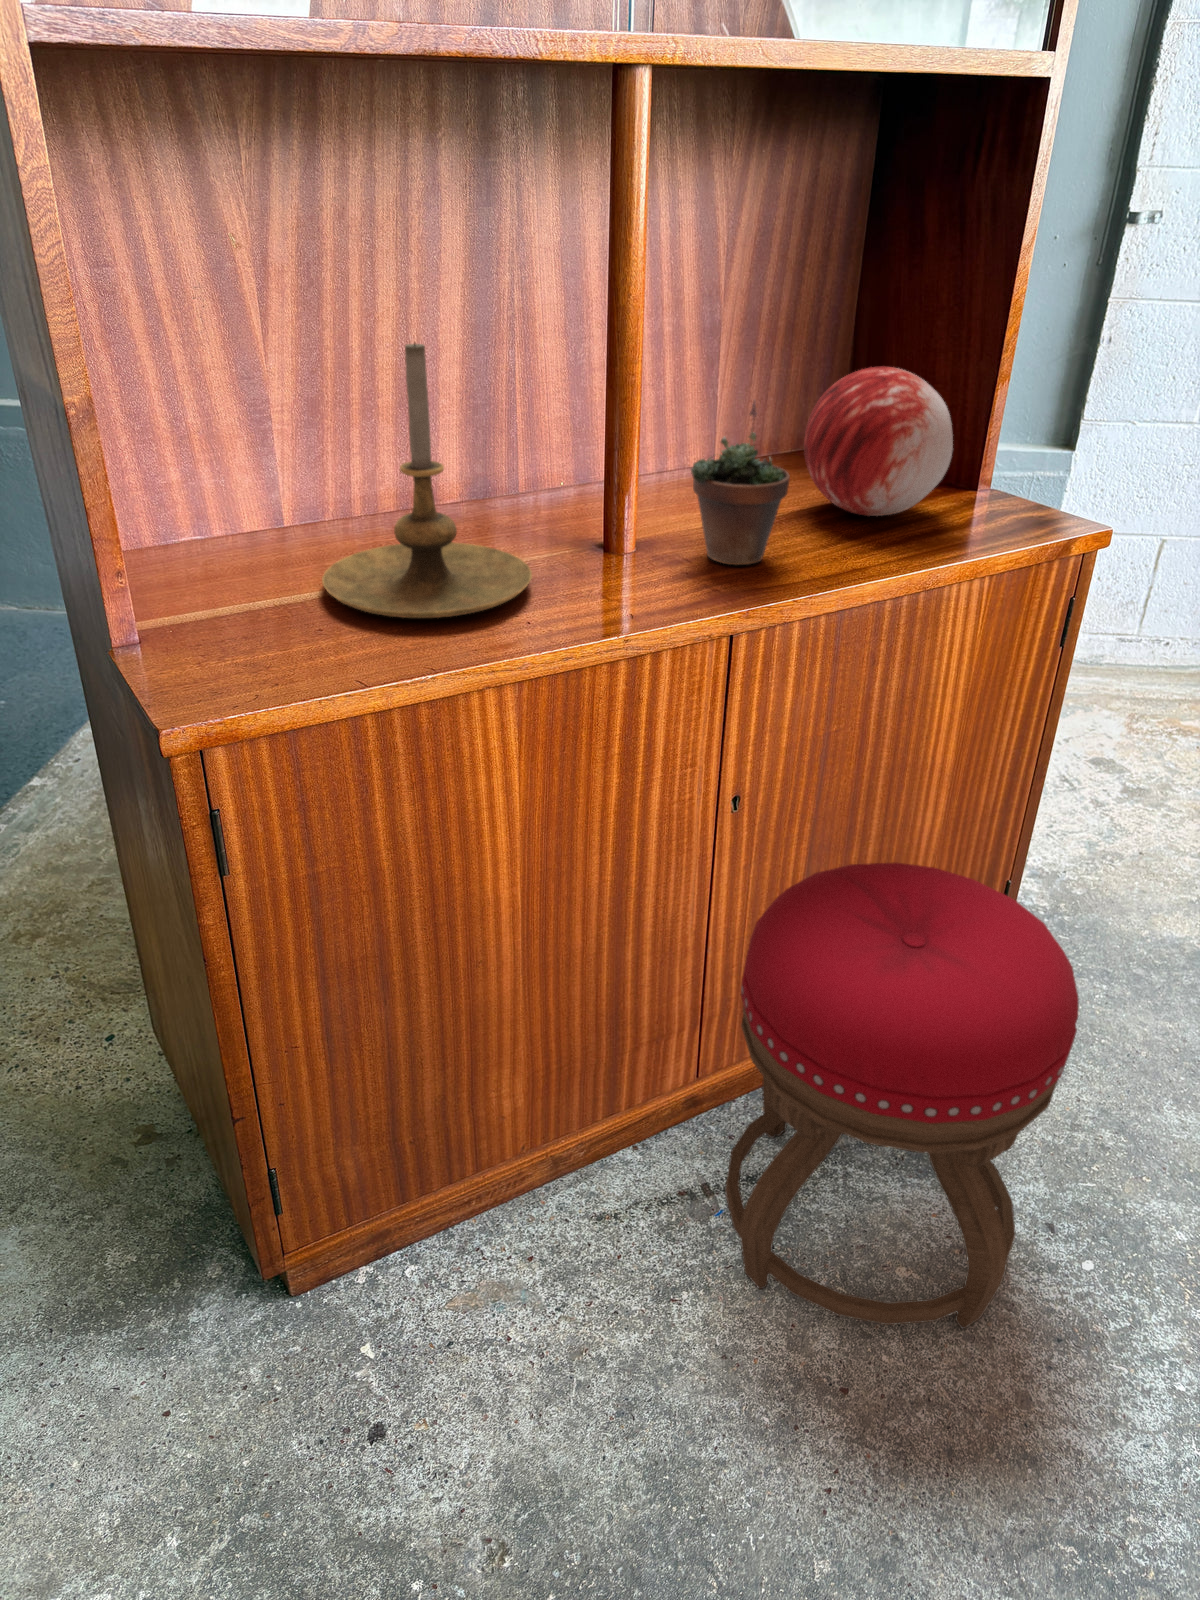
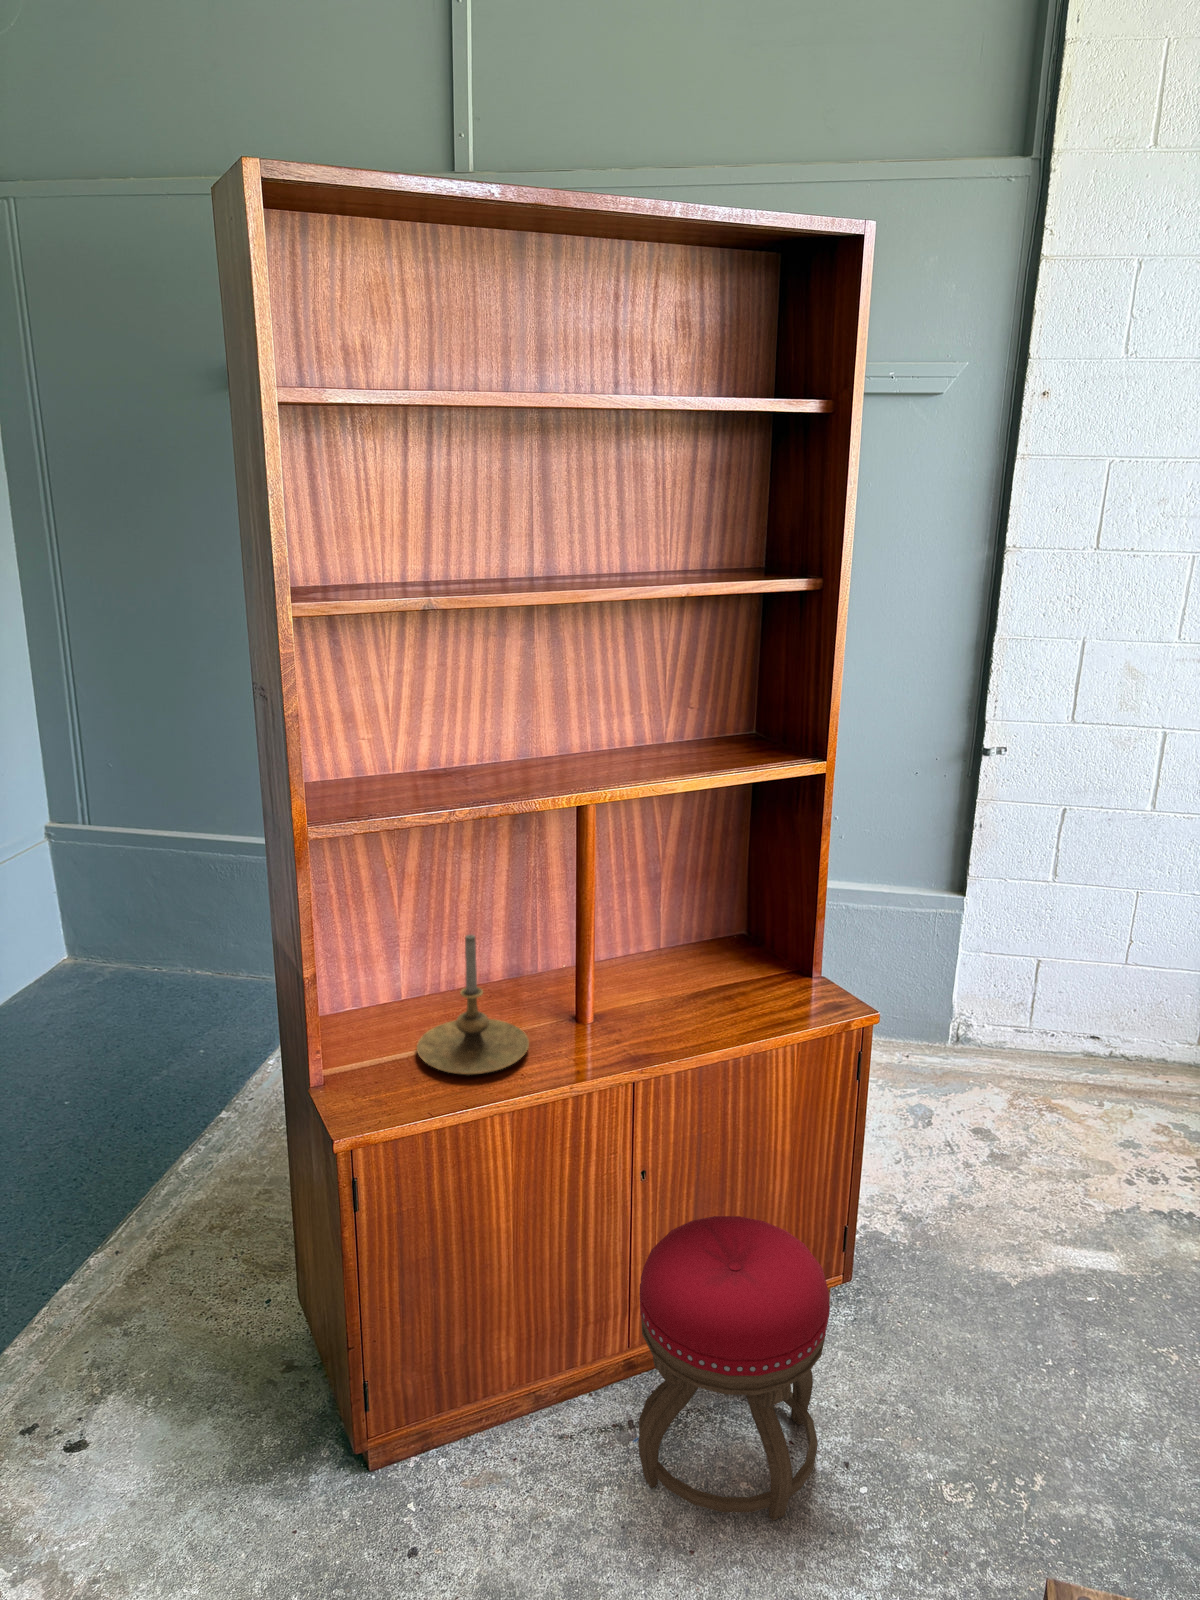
decorative orb: present [804,366,953,516] -> none [699,917,785,1000]
succulent plant: present [691,401,790,565] -> none [619,952,676,1038]

